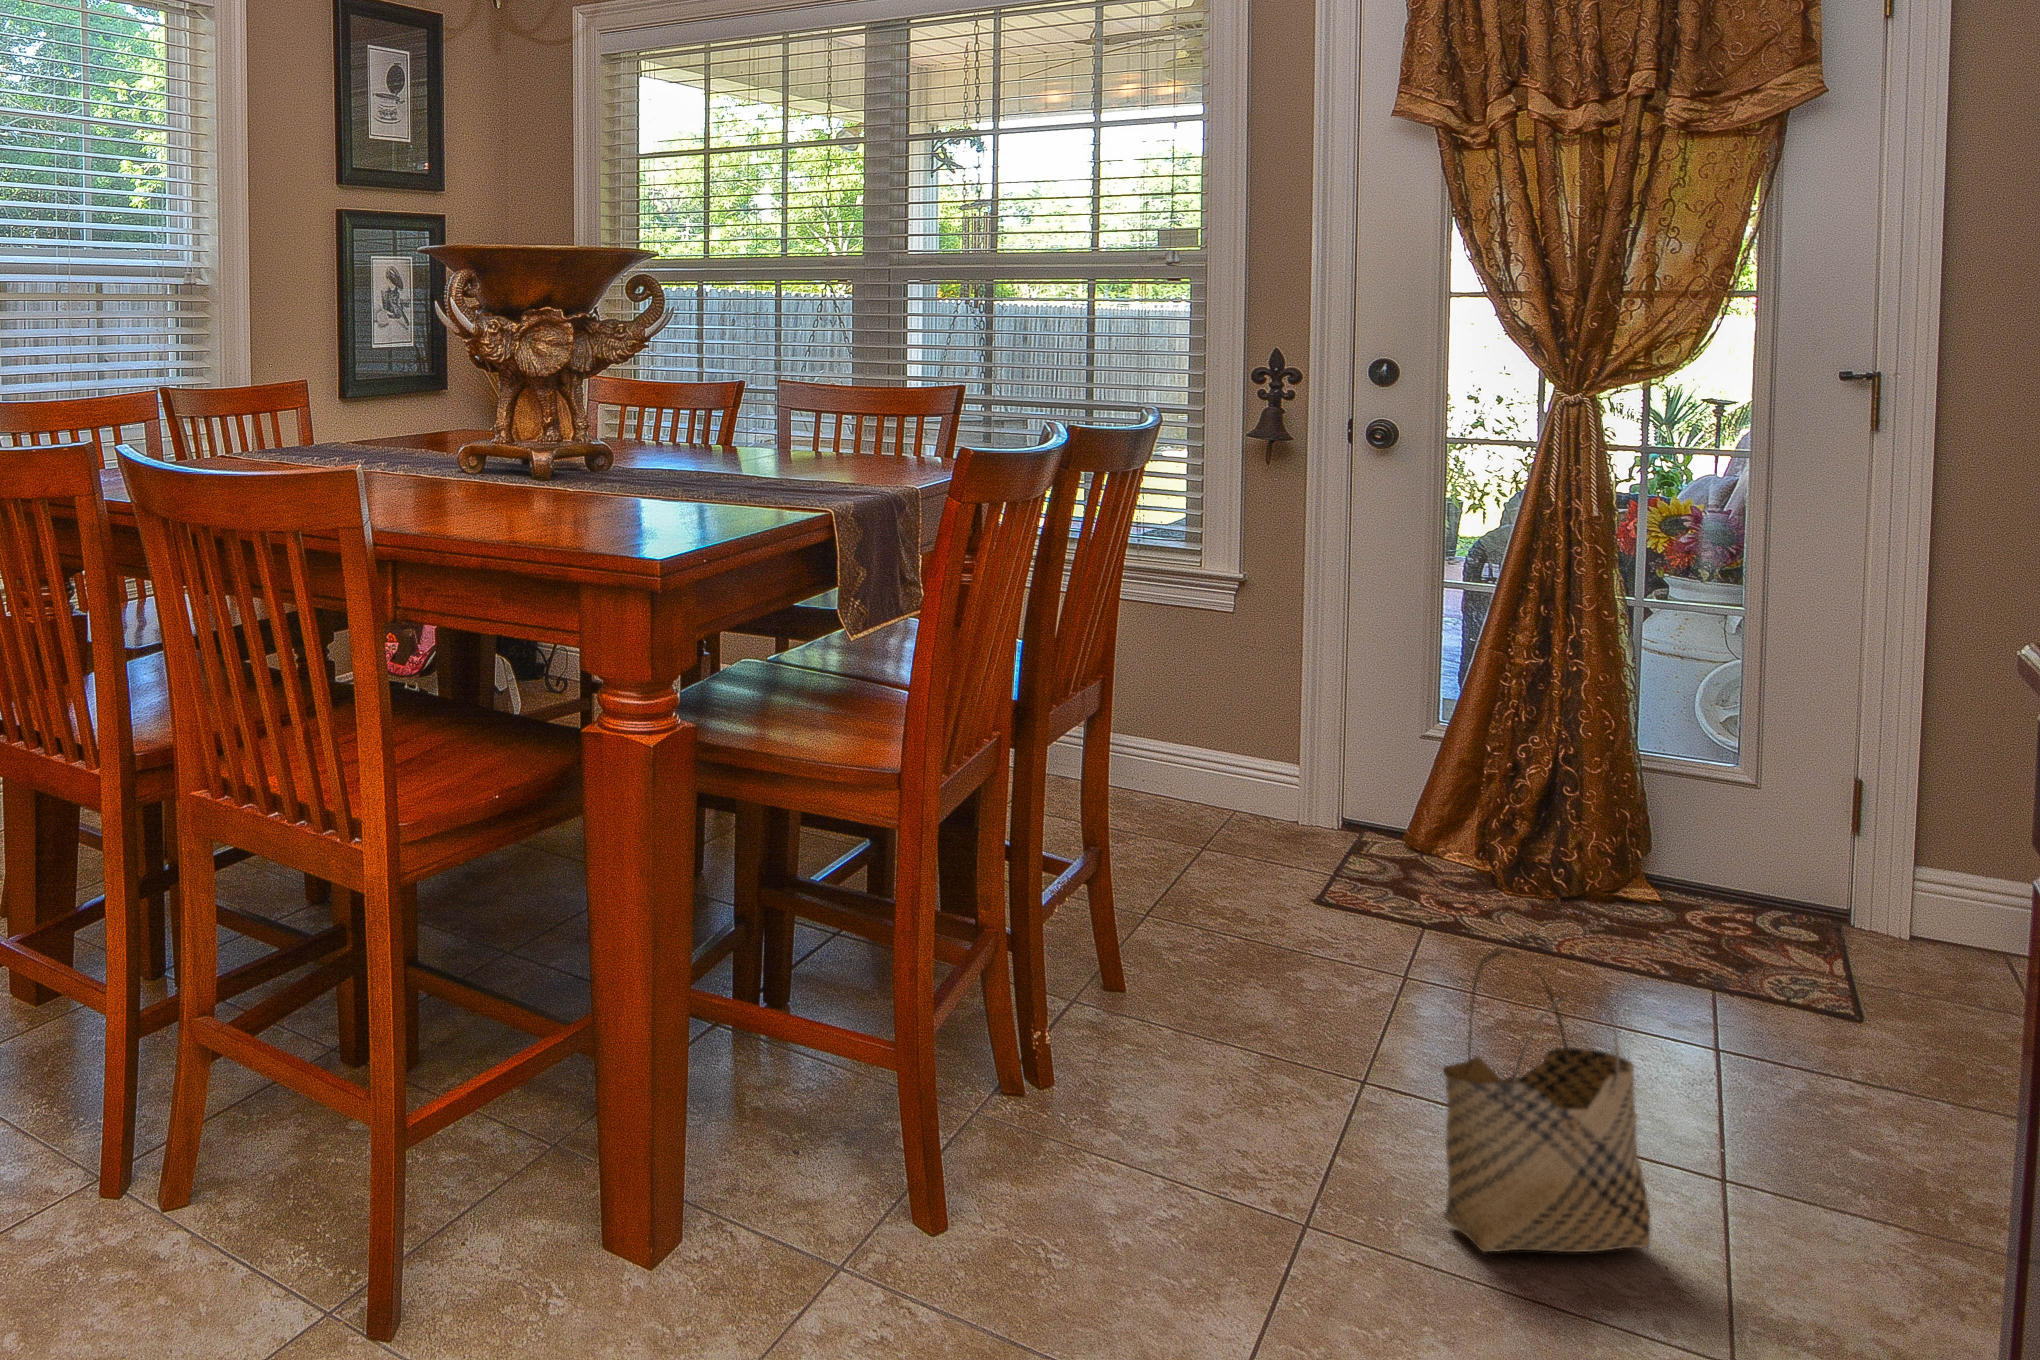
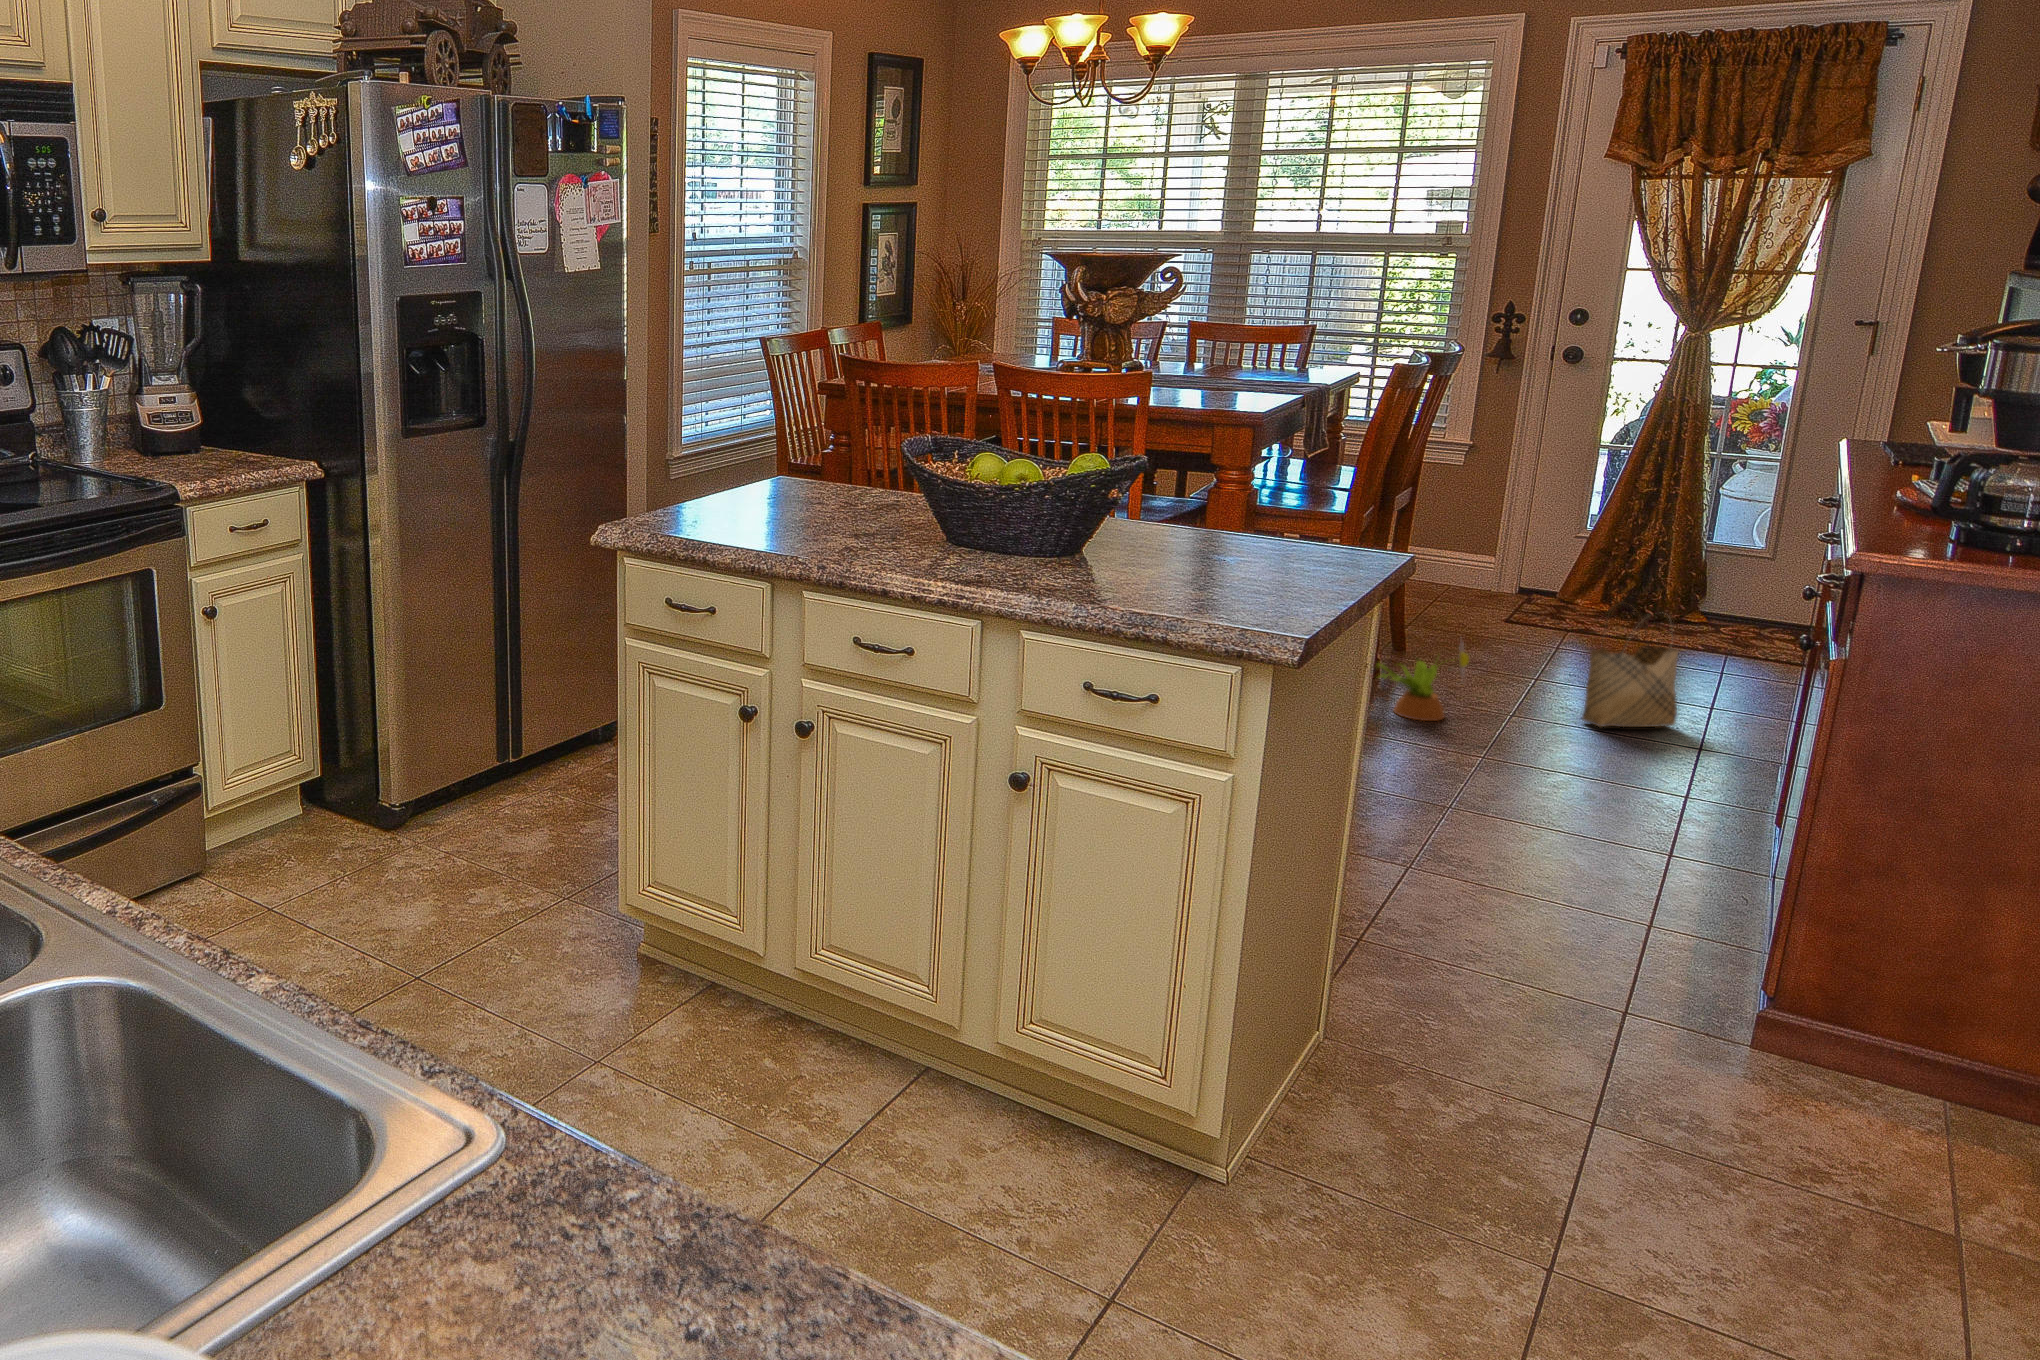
decorative plant: none [1004,1025,1190,1222] -> present [1378,643,1469,721]

